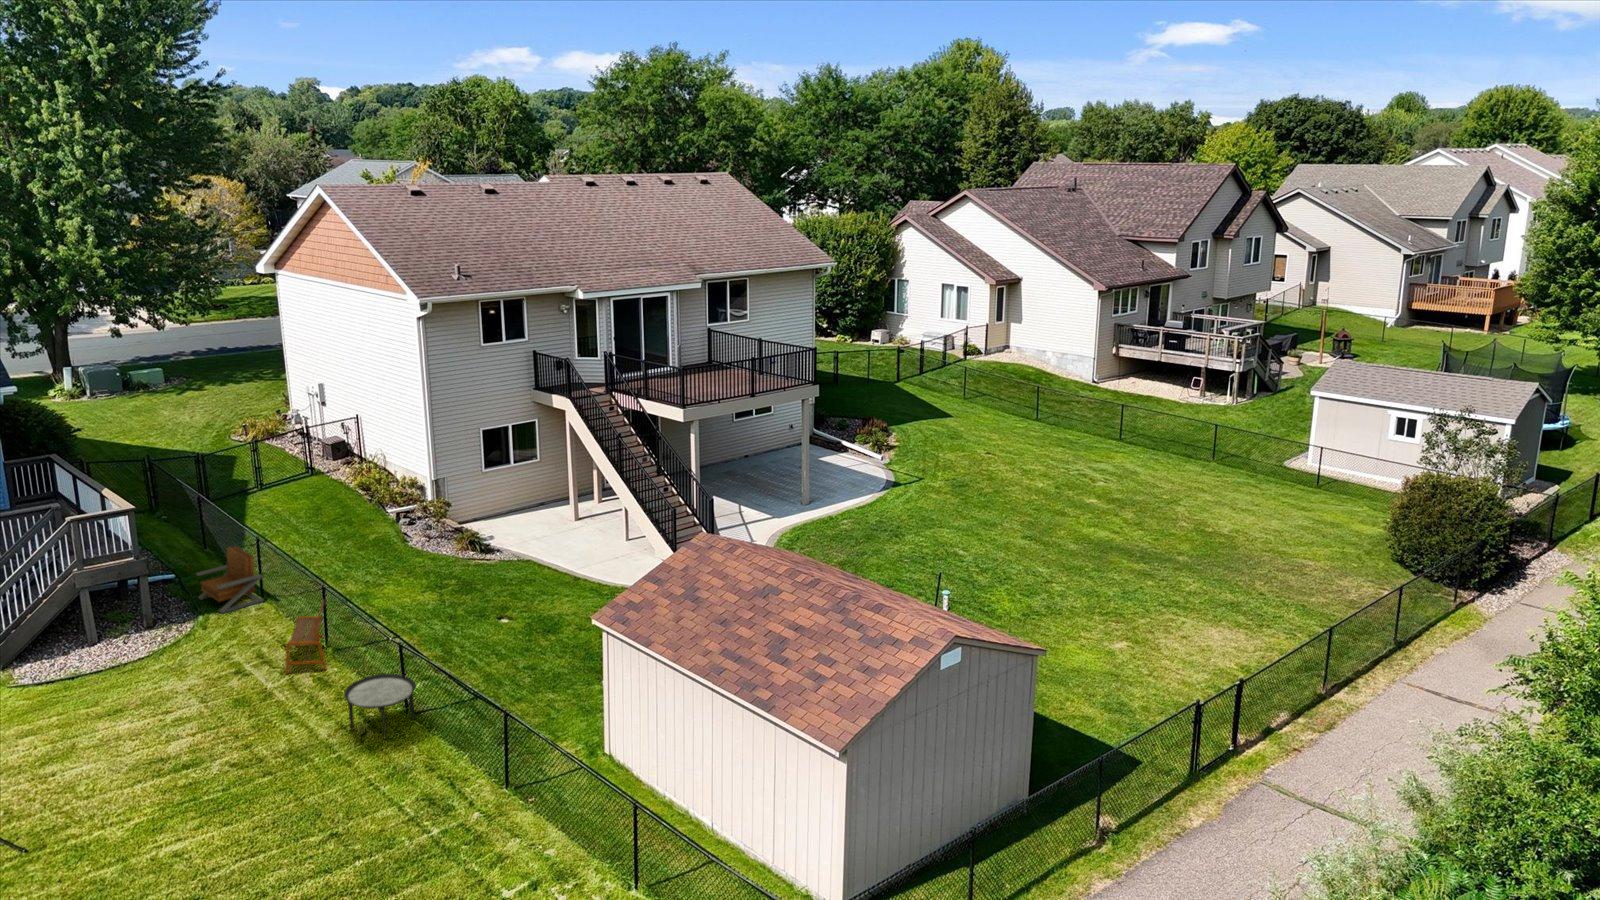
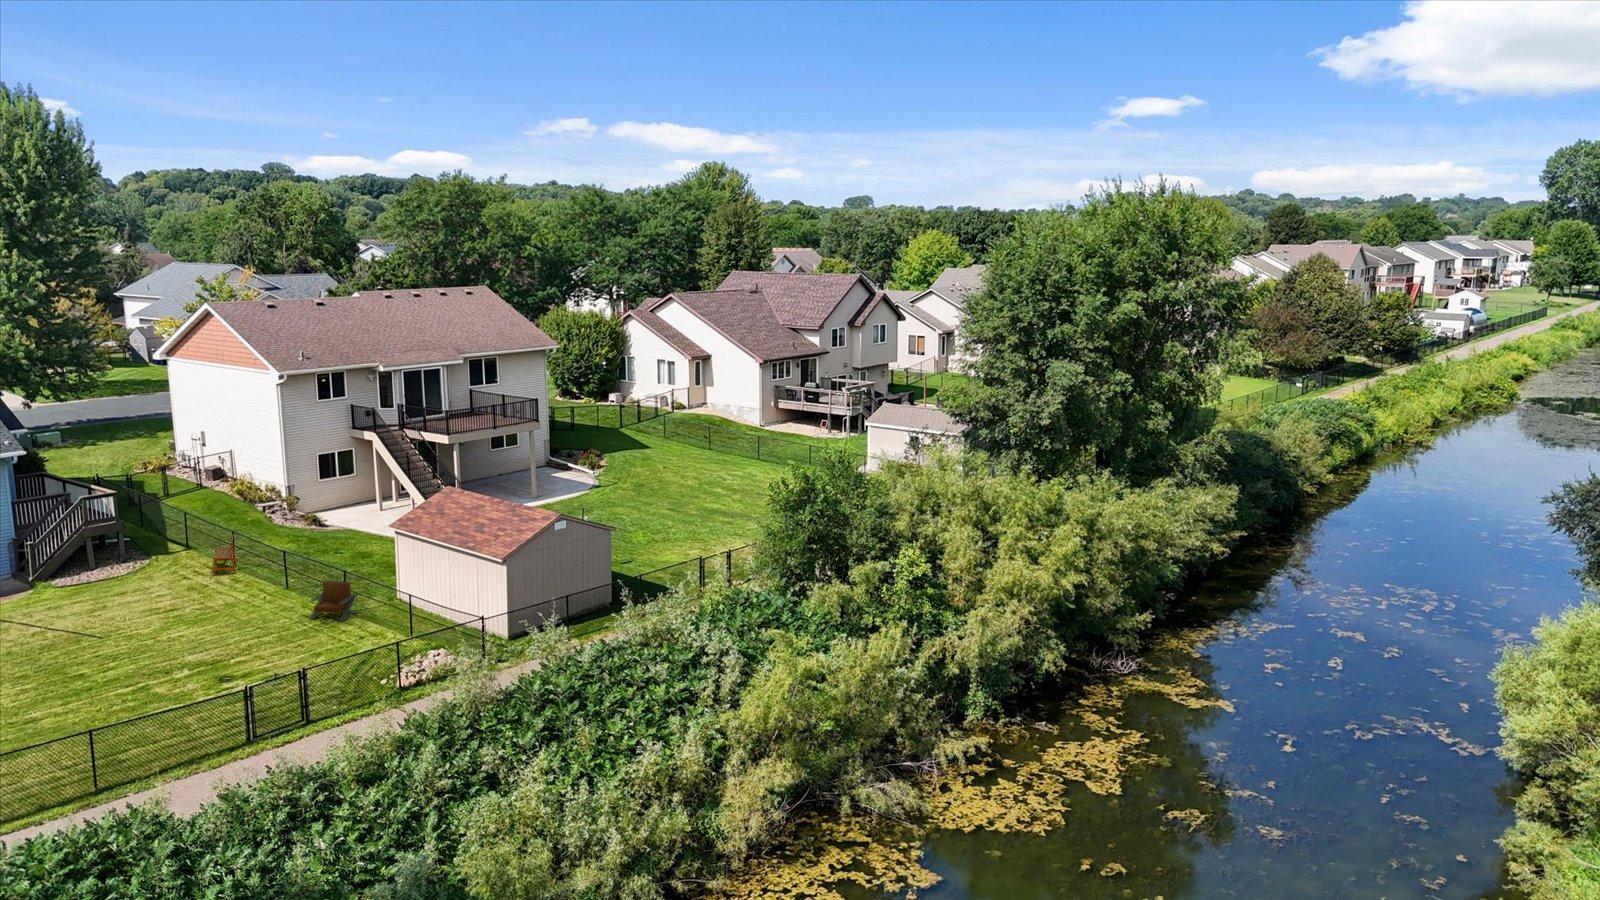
lounge chair: present [196,546,263,613] -> present [310,580,356,621]
round table: present [344,674,416,739] -> none [252,567,291,597]

